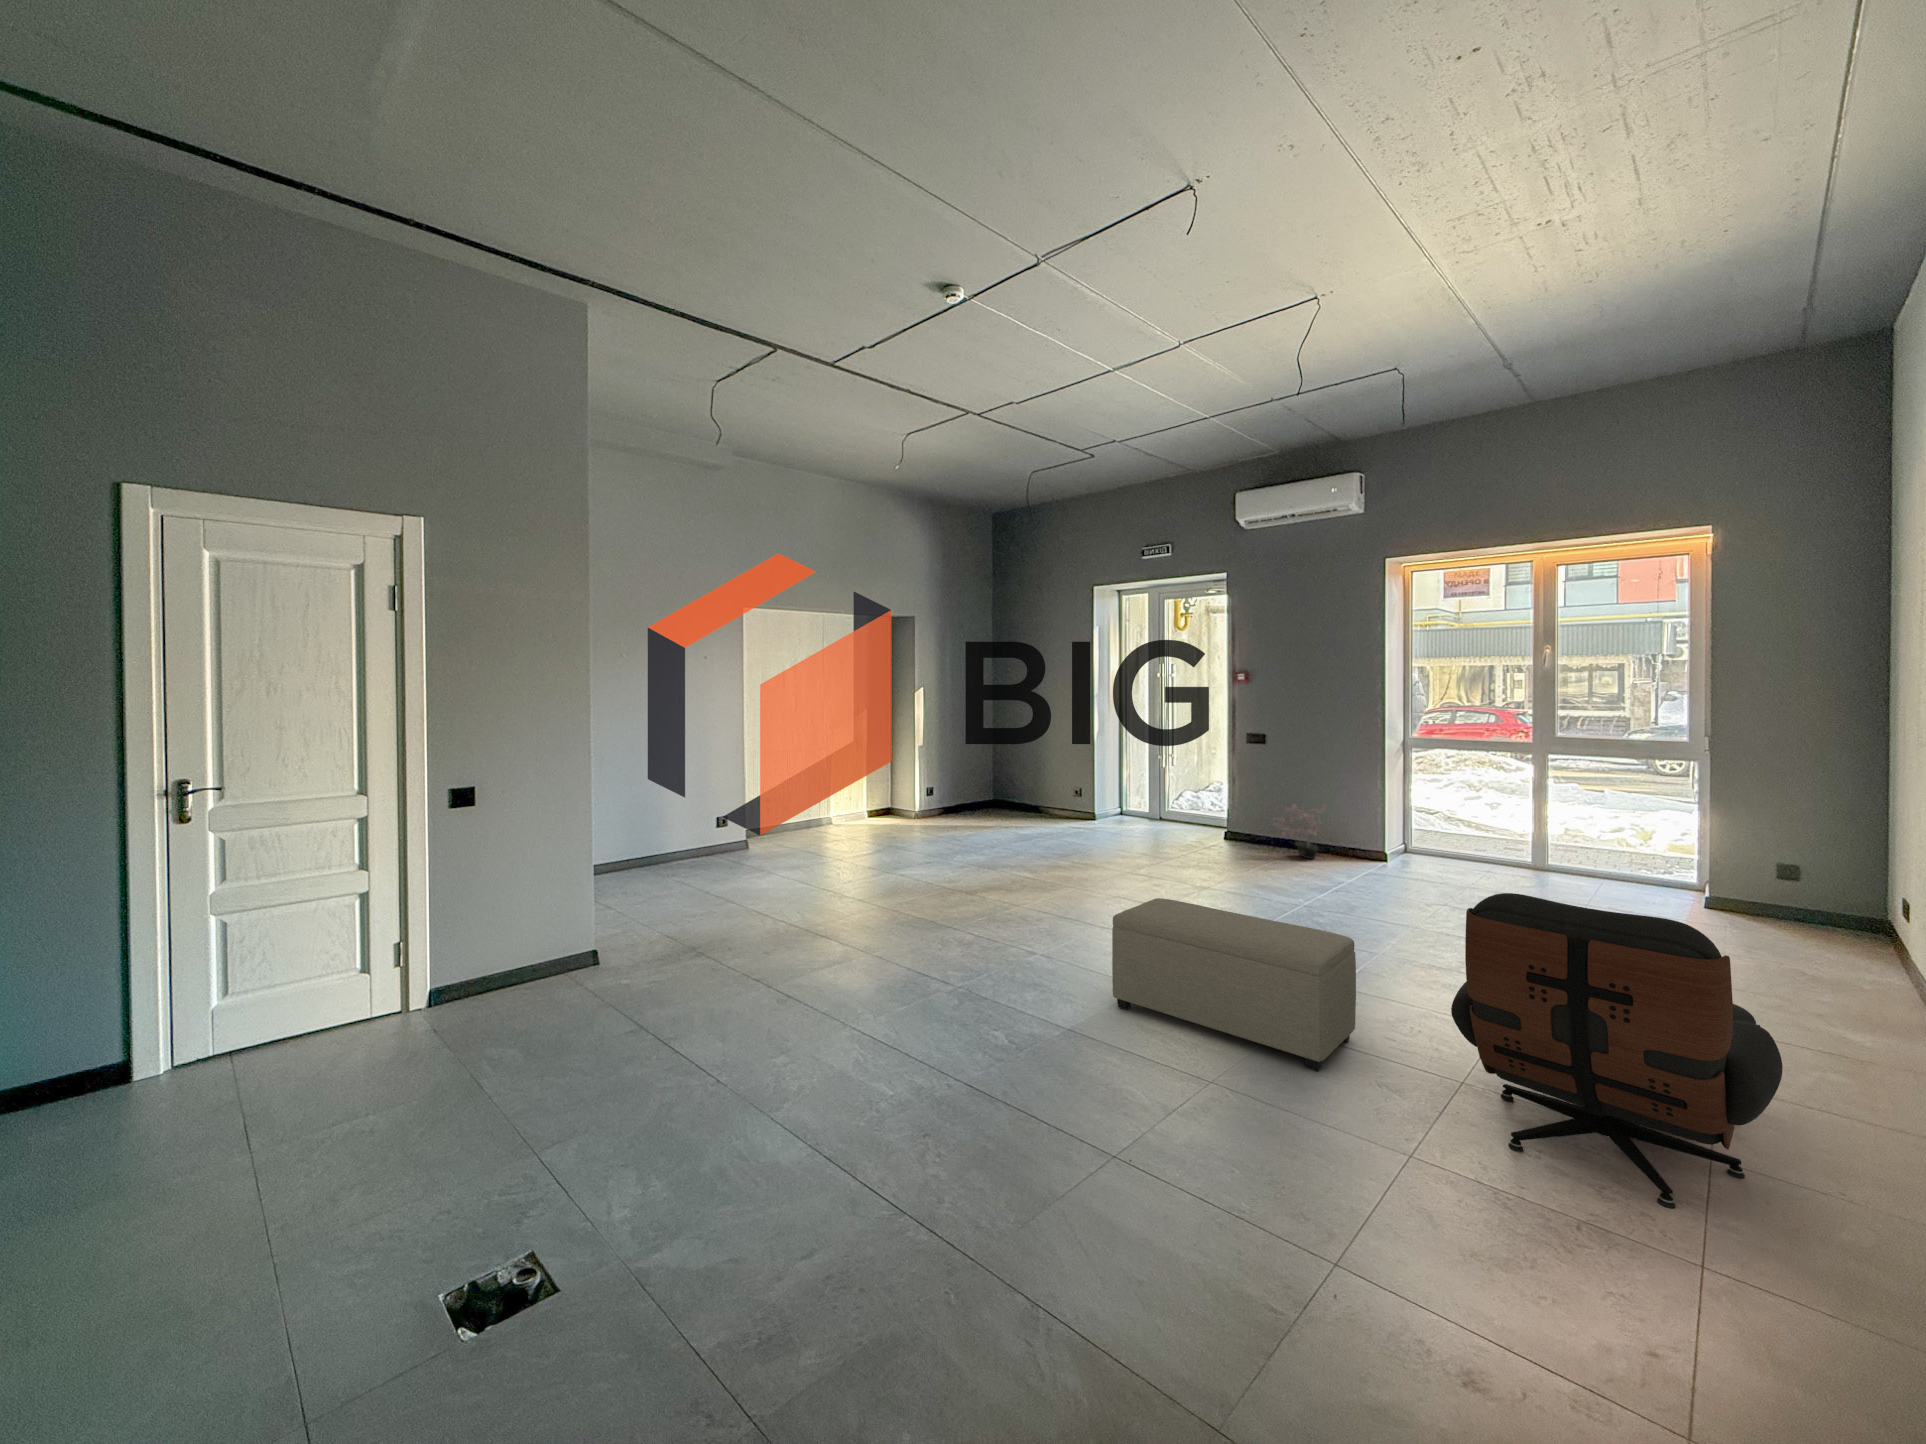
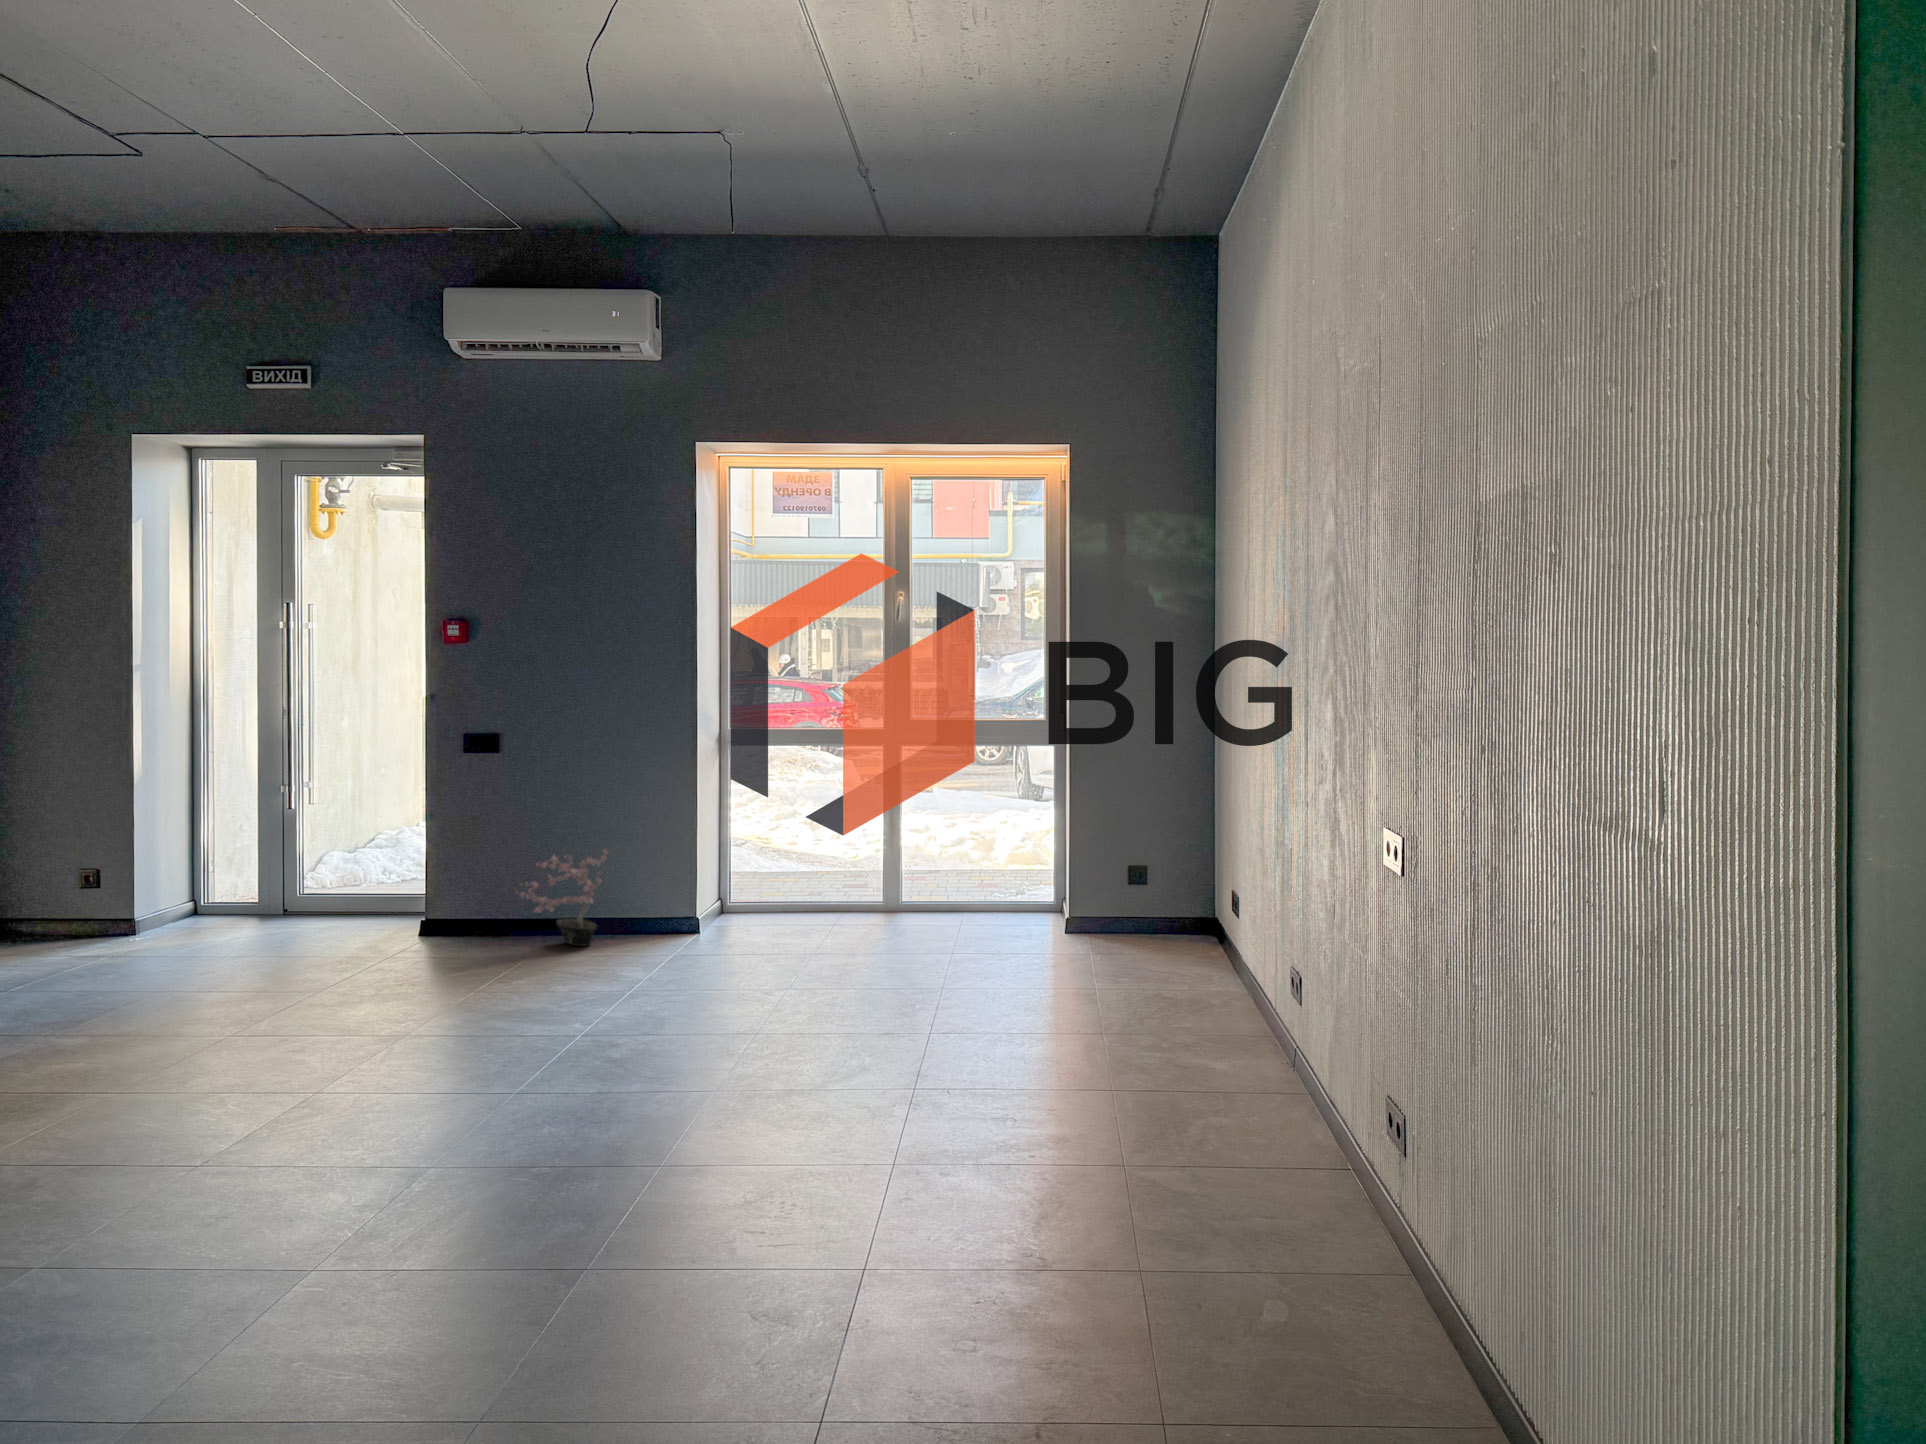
lounge chair: present [1451,893,1783,1209] -> none [965,975,1362,1421]
ottoman: present [1112,898,1356,1071] -> none [251,1098,773,1400]

